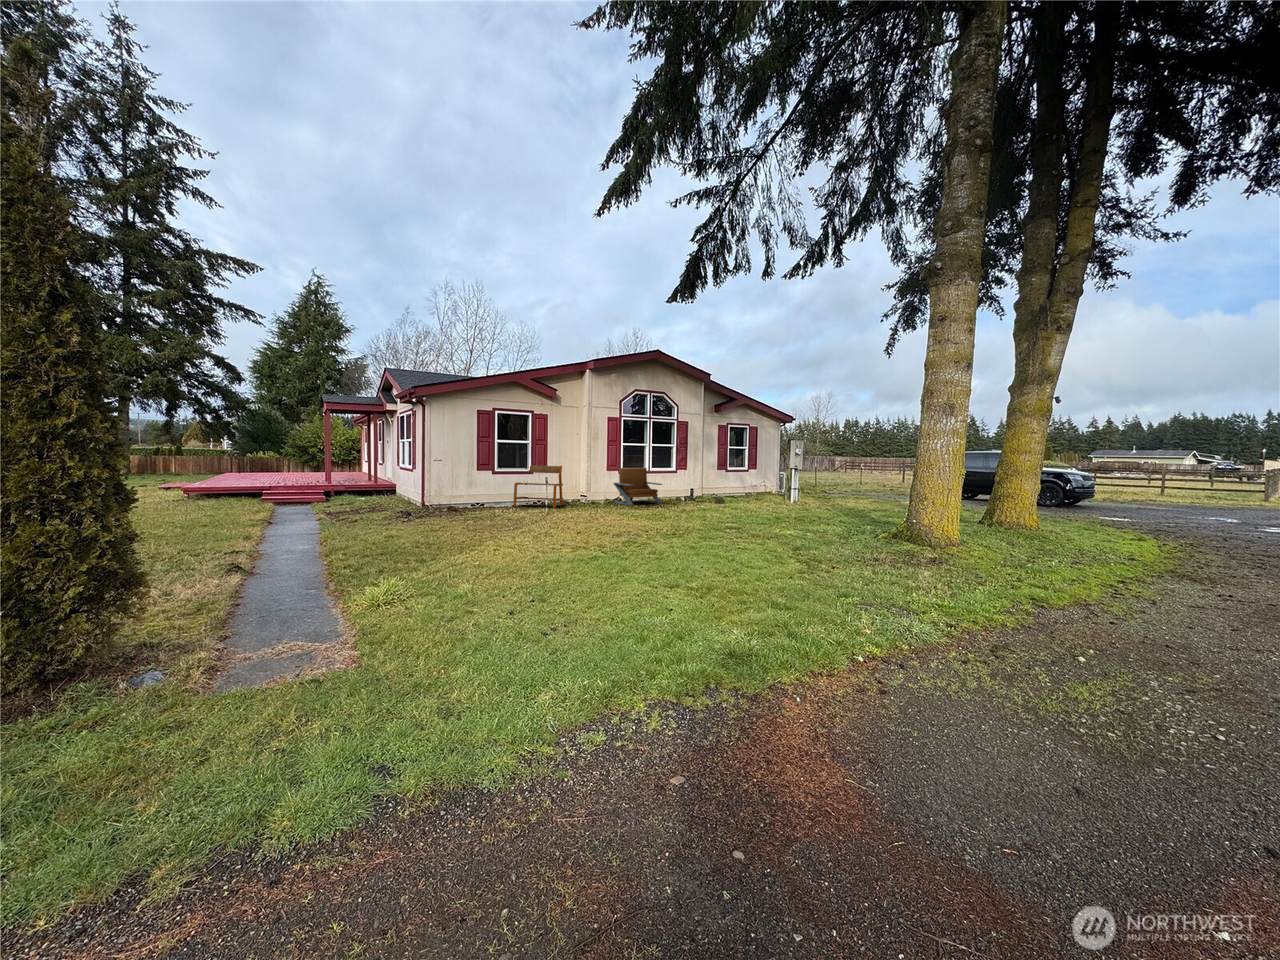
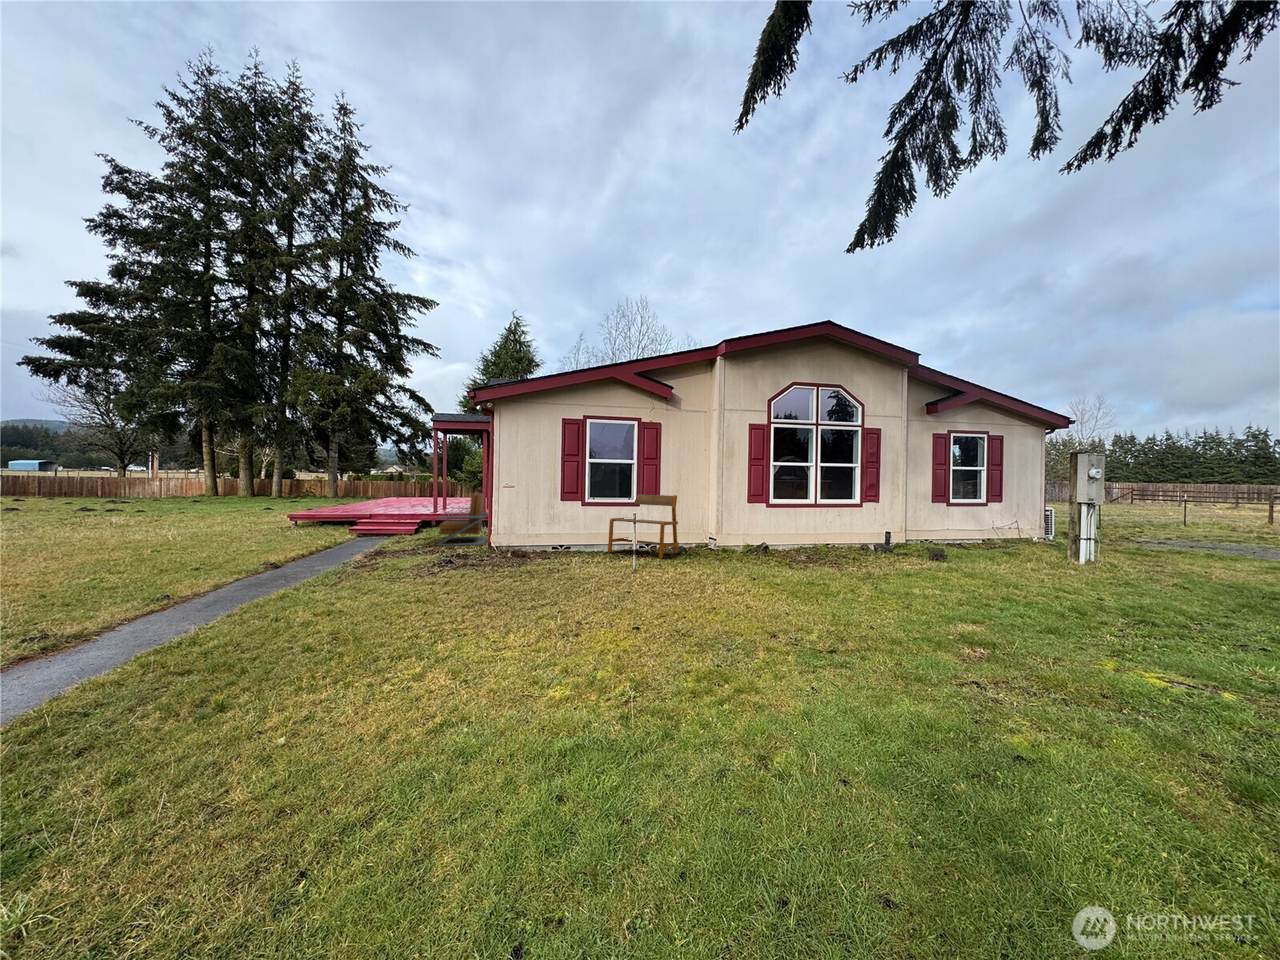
lounge chair: present [613,468,662,506] -> present [437,493,488,546]

